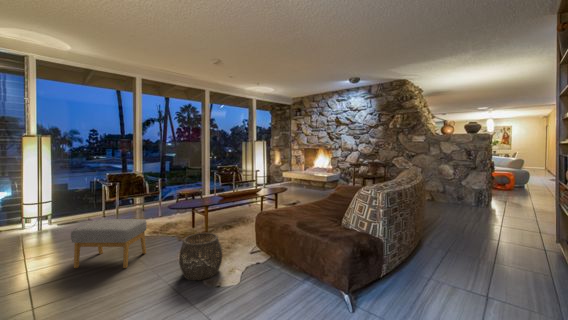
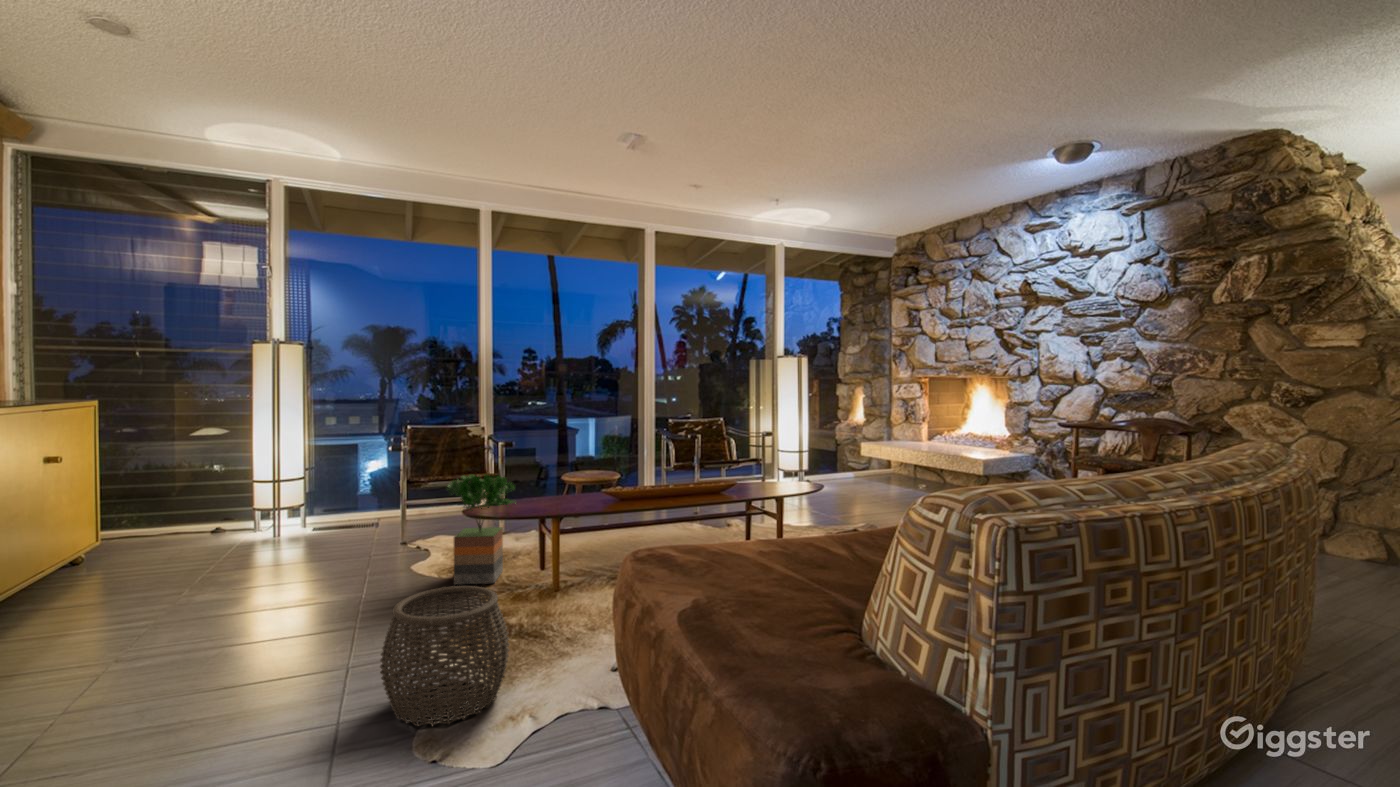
potted tree: none [154,193,185,238] -> present [448,474,516,584]
footstool: present [71,219,147,268] -> none [219,524,390,652]

